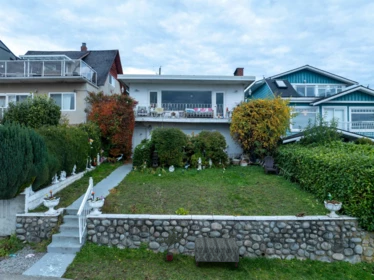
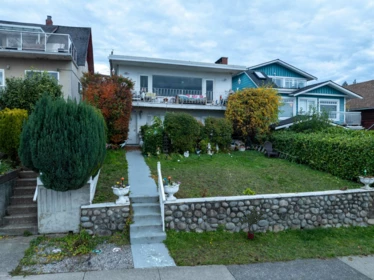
bench: present [195,238,239,267] -> none [267,213,313,241]

